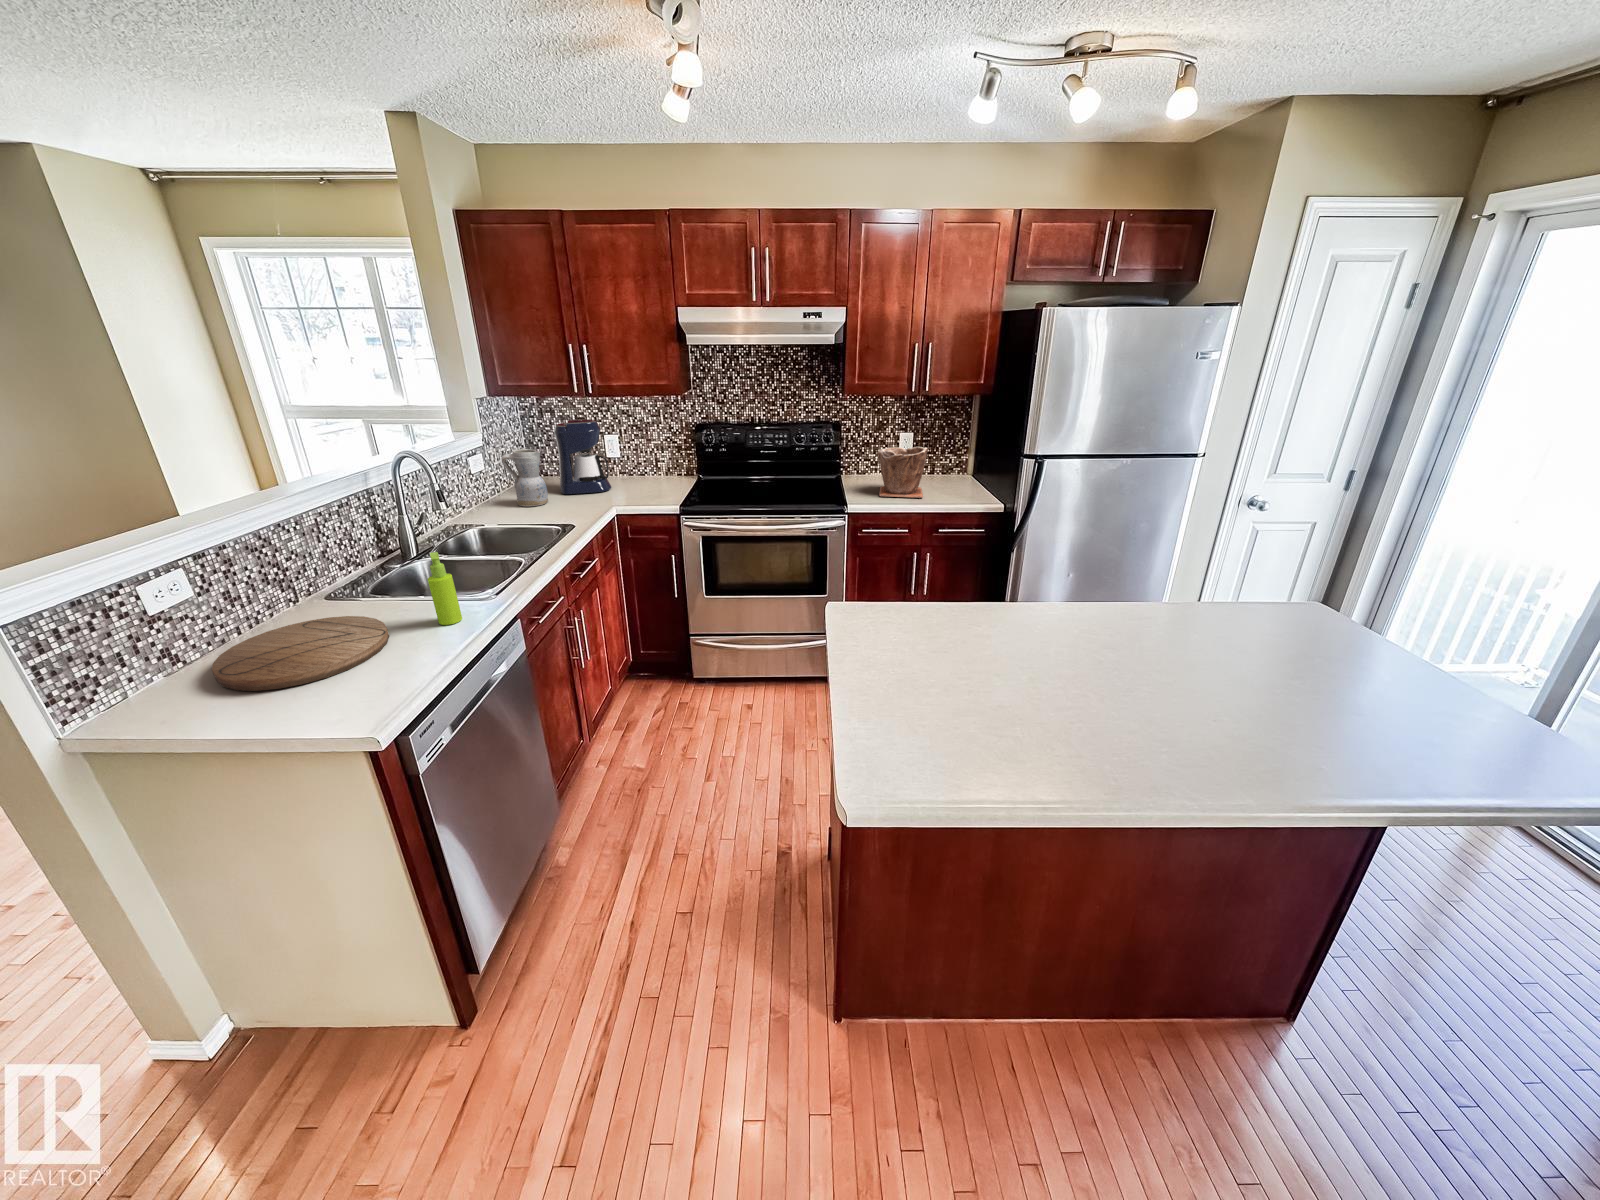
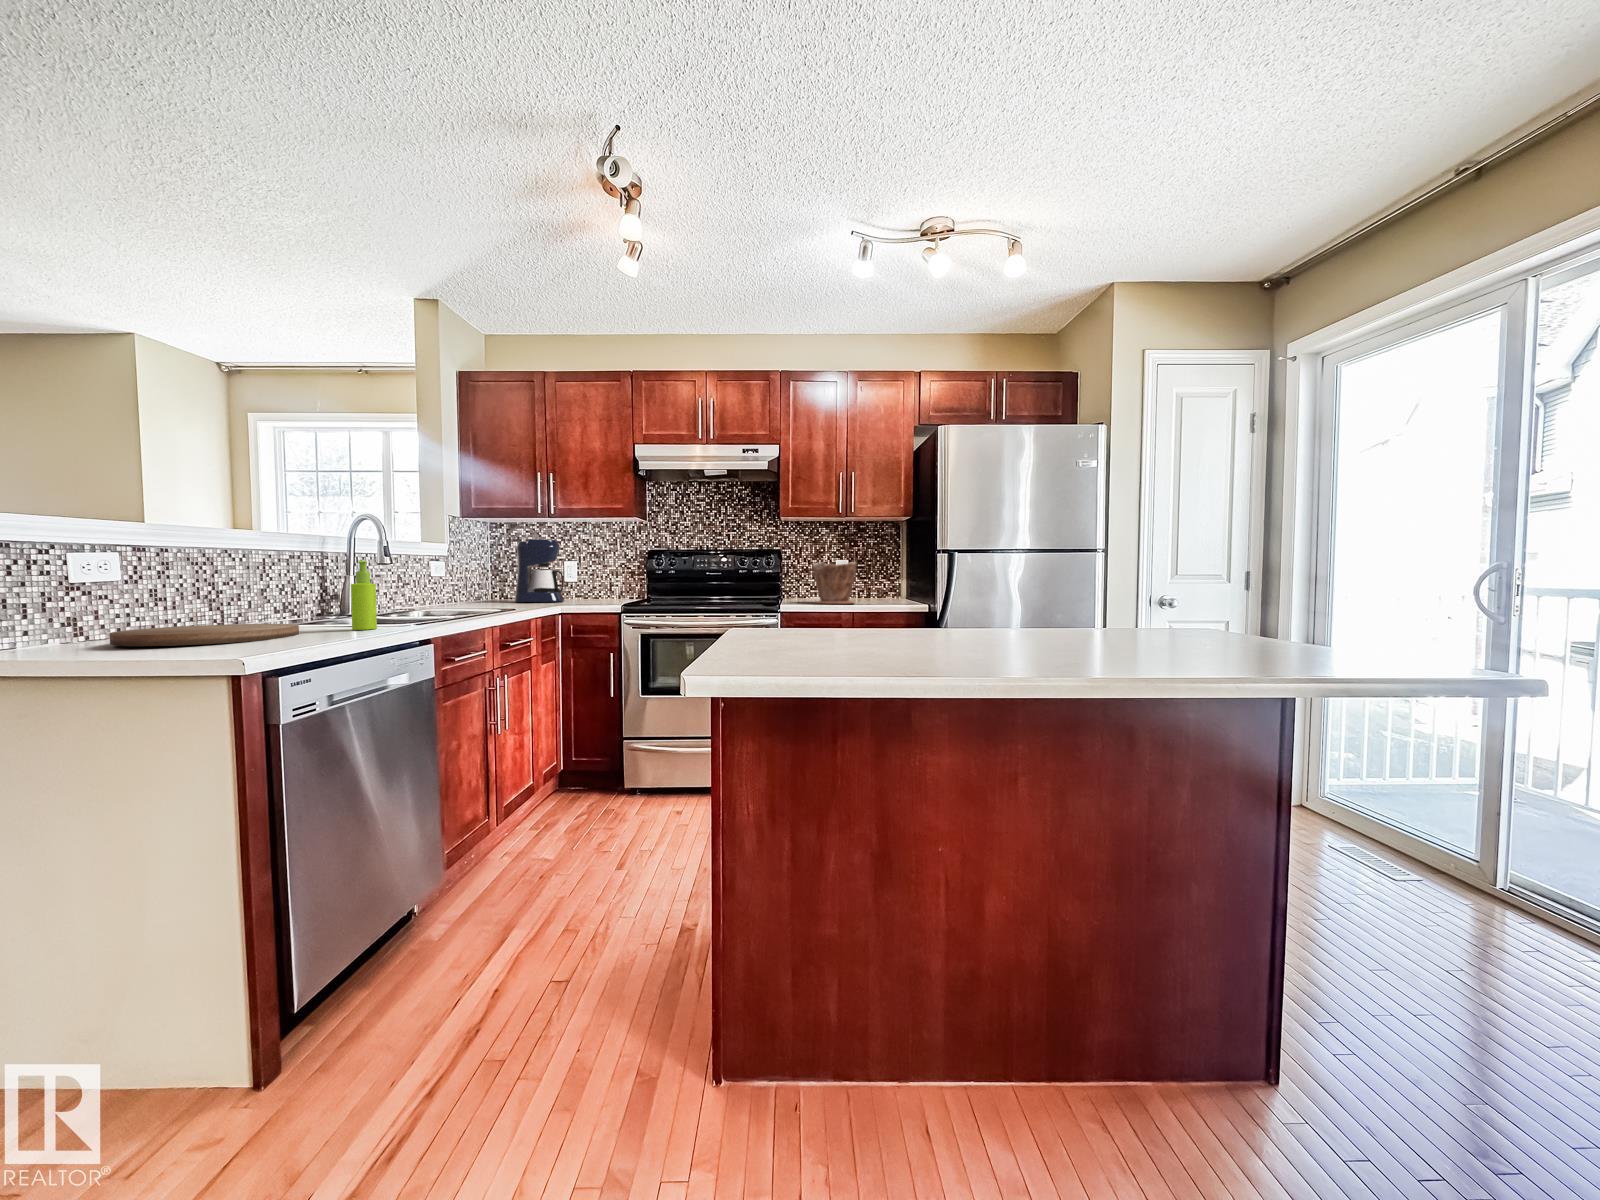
ceramic pitcher: present [502,449,548,506] -> none [461,555,500,605]

